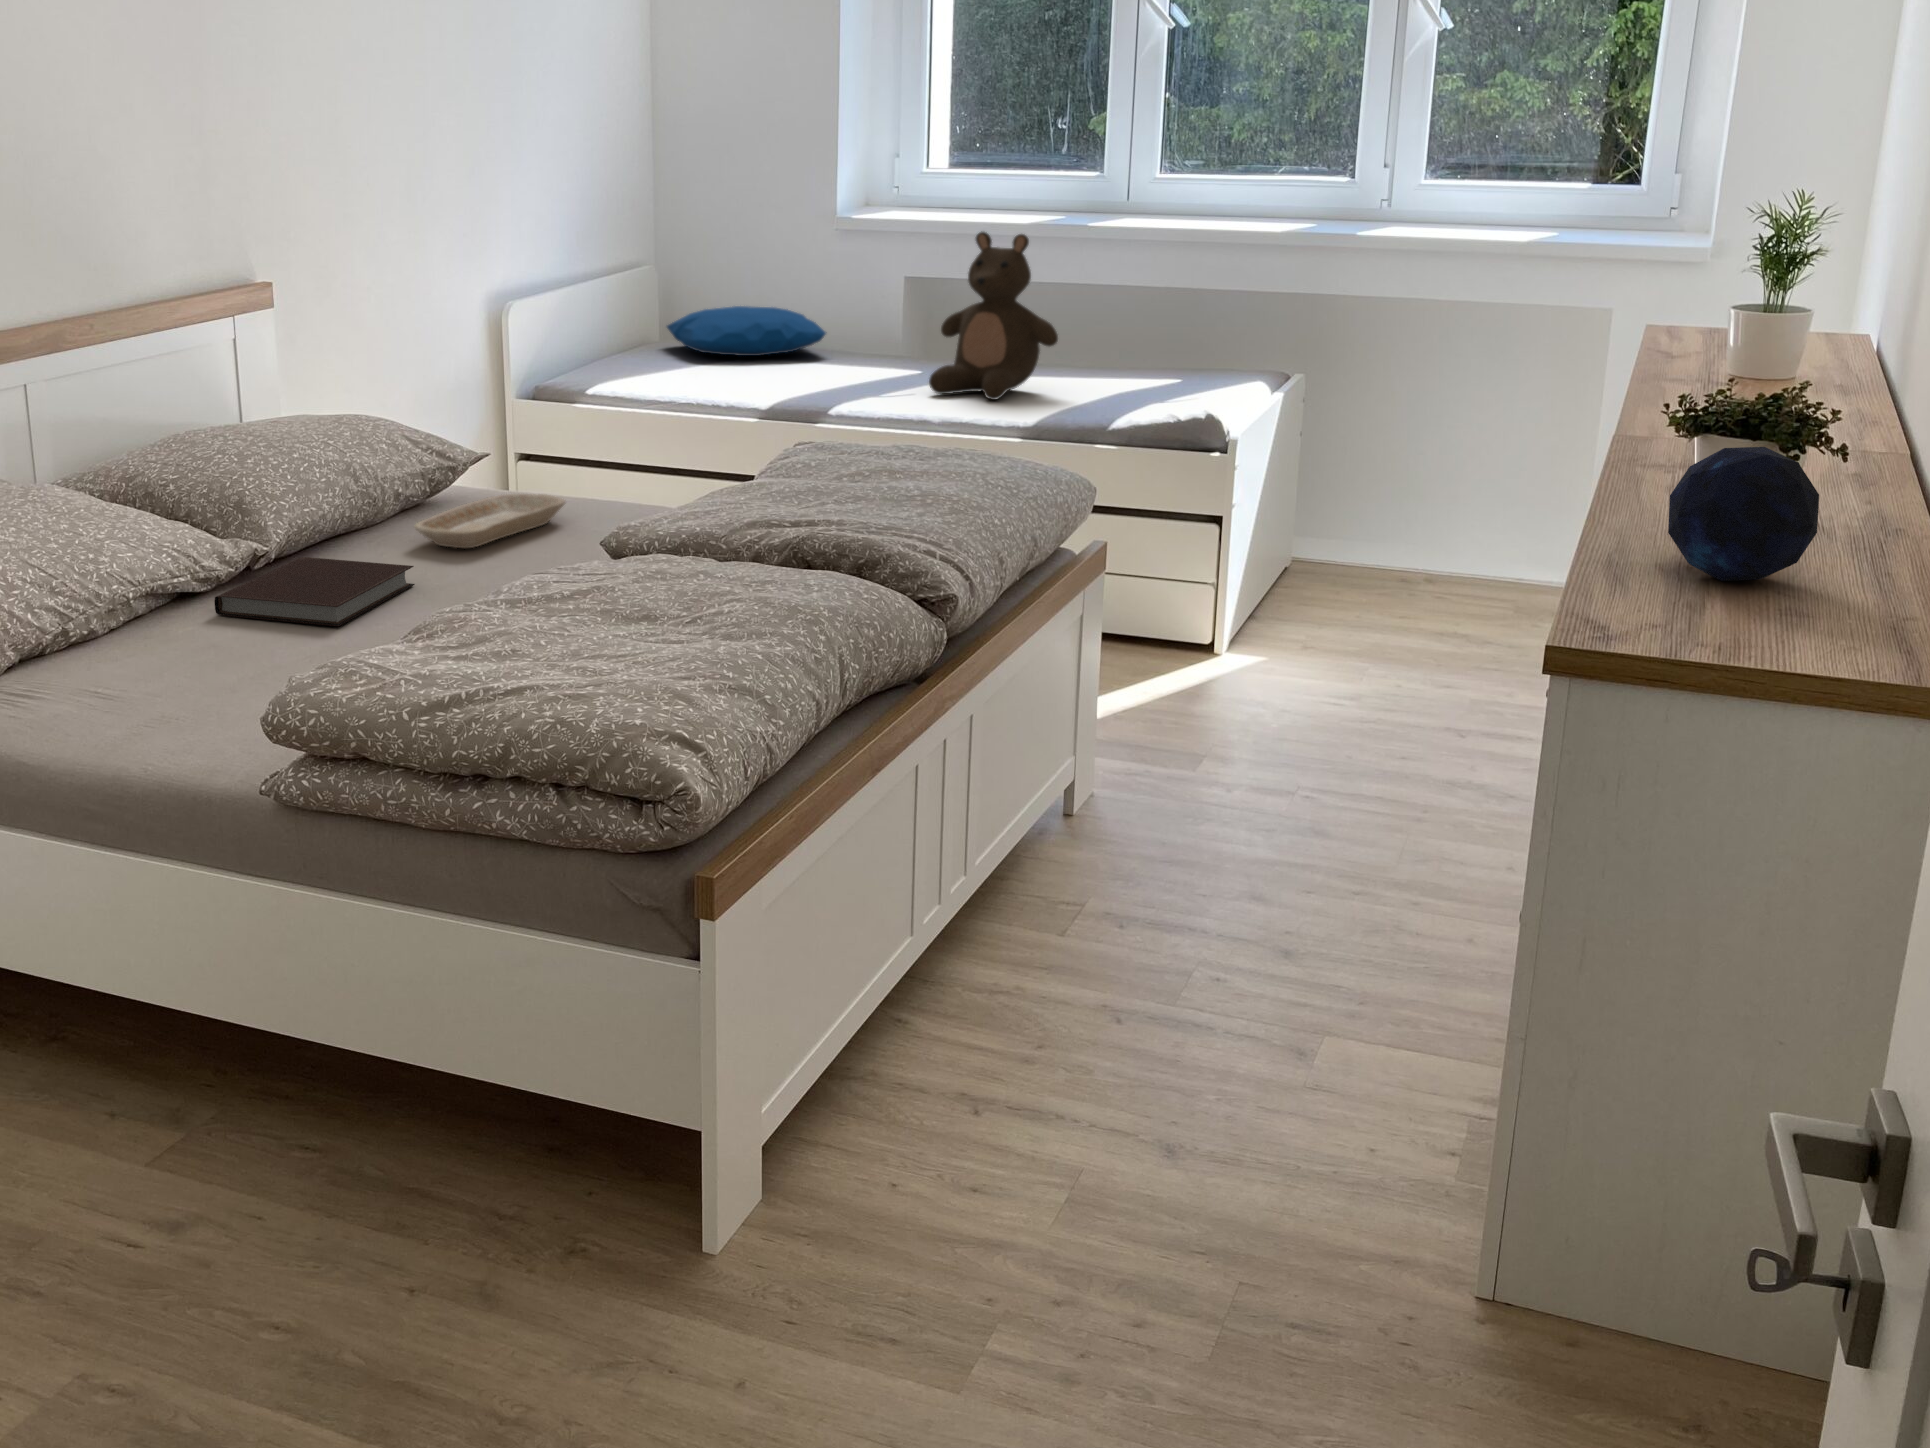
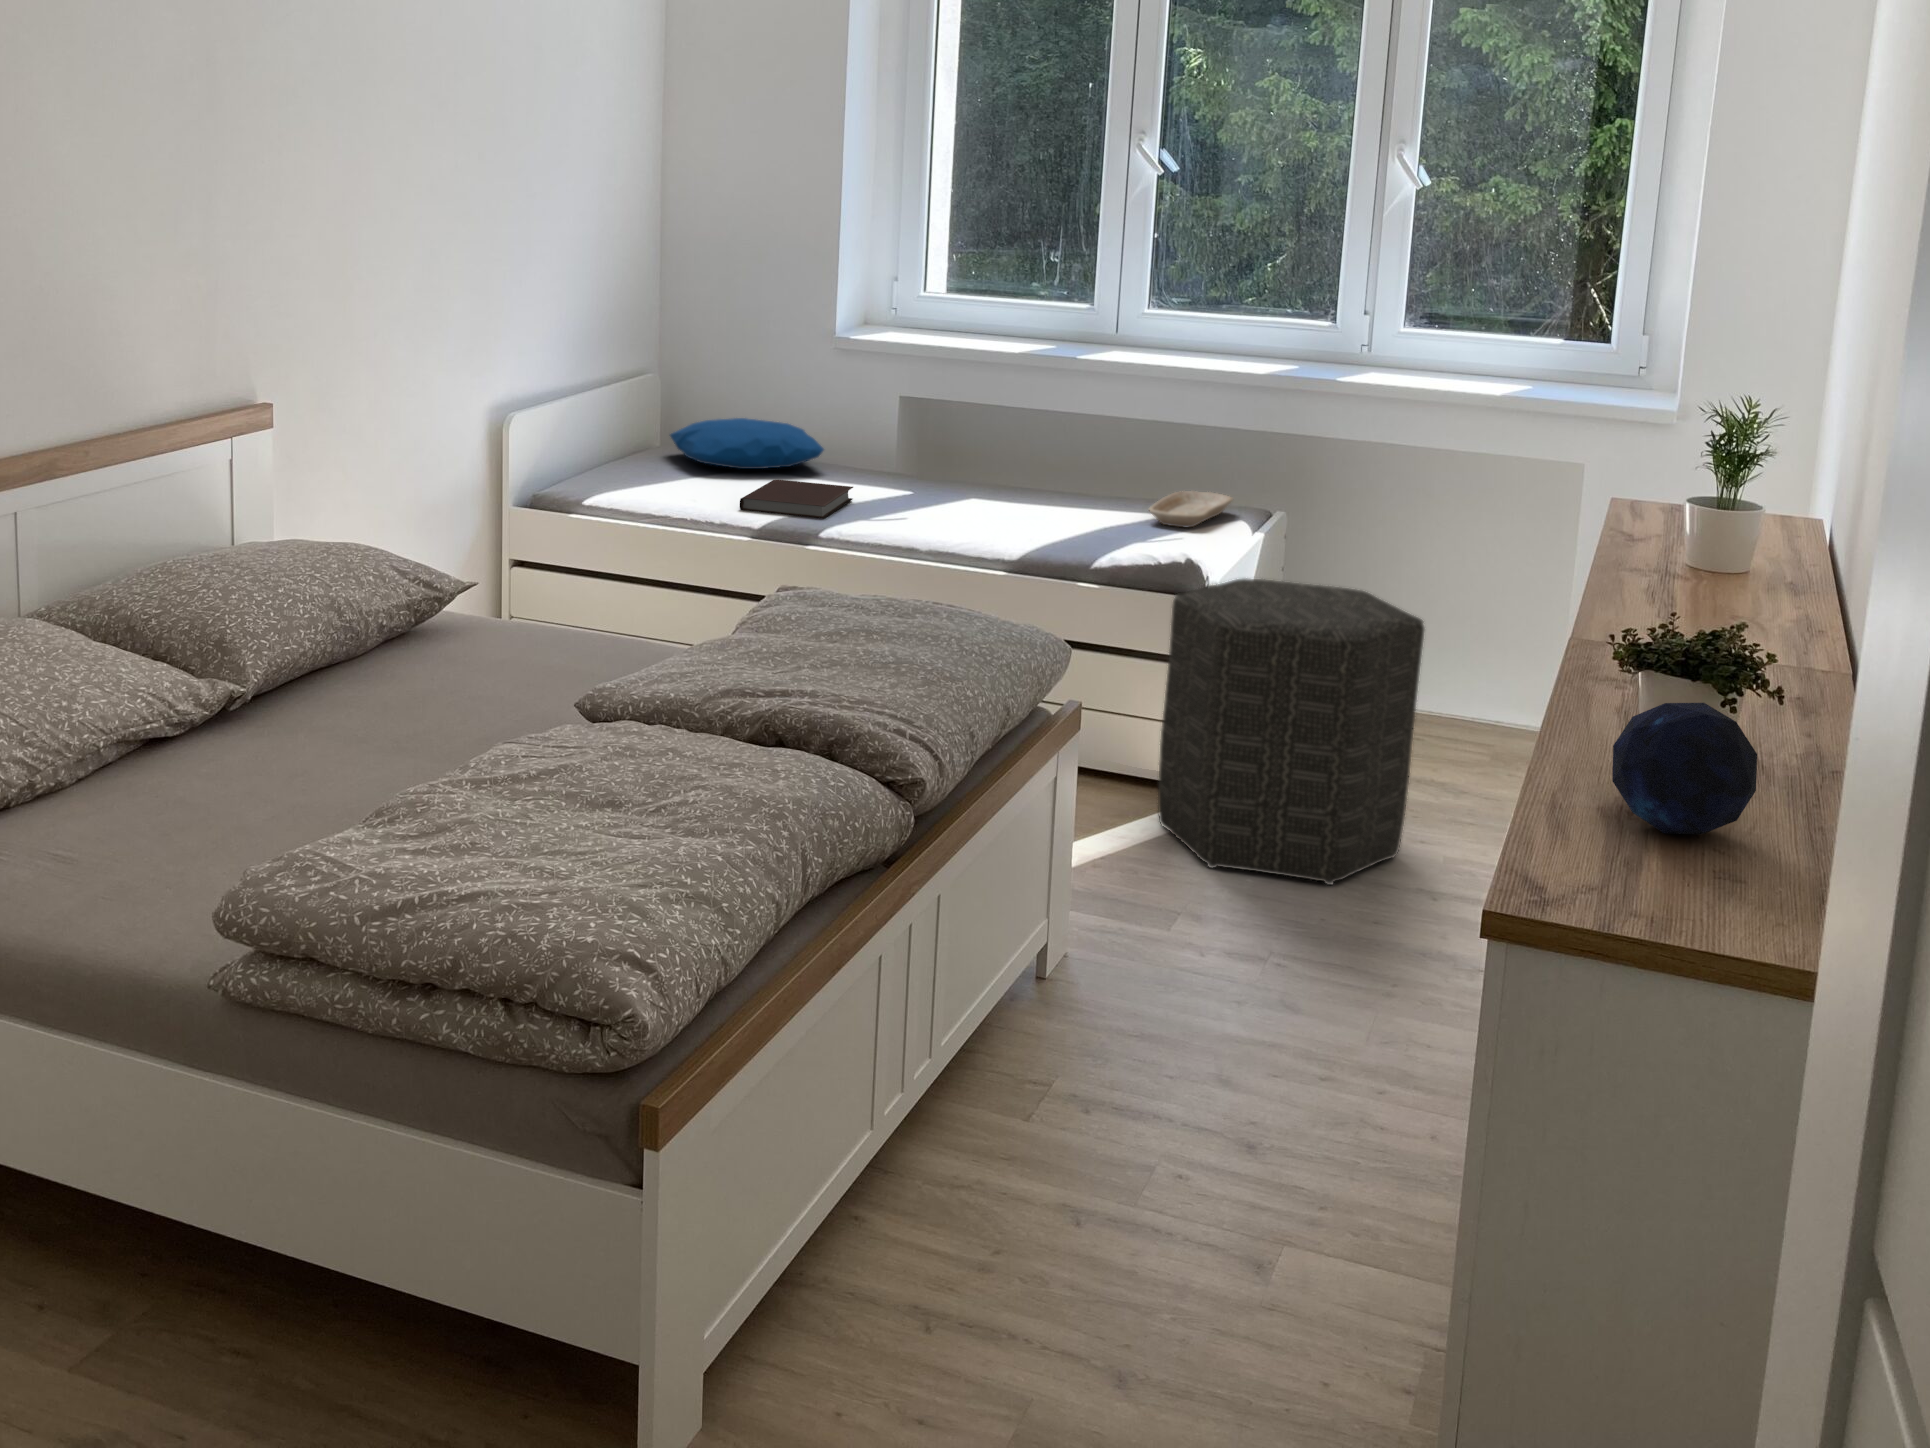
stuffed bear: present [929,231,1058,400] -> none [919,368,1045,532]
ottoman: none [1183,431,1456,731] -> present [1158,578,1424,885]
tray: present [414,494,566,548] -> present [1149,491,1233,527]
notebook: present [214,557,415,626] -> present [740,480,853,519]

